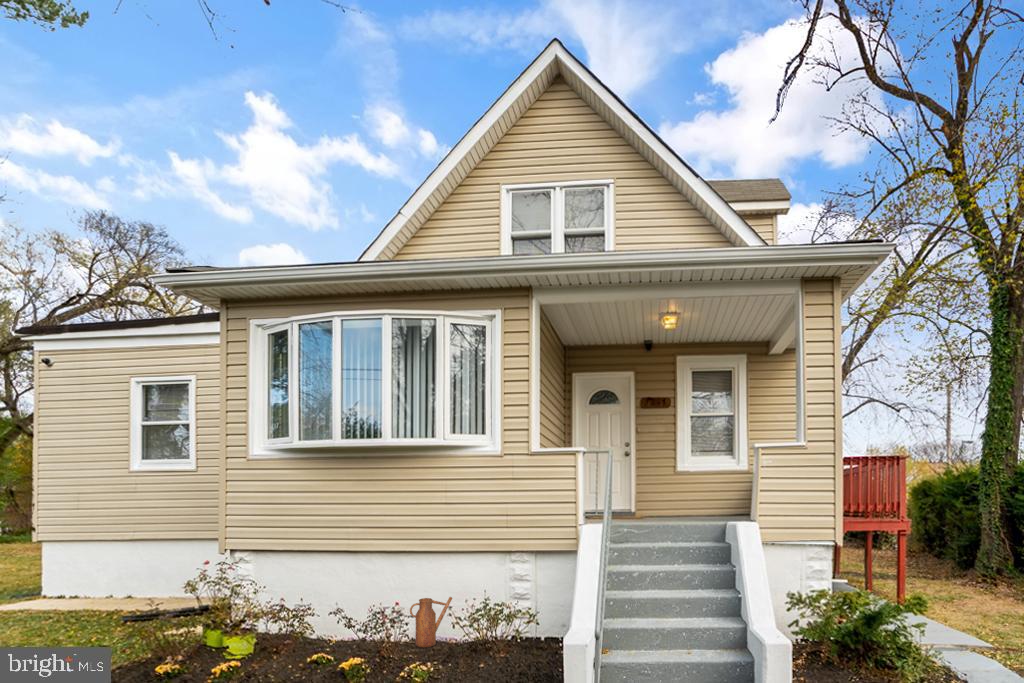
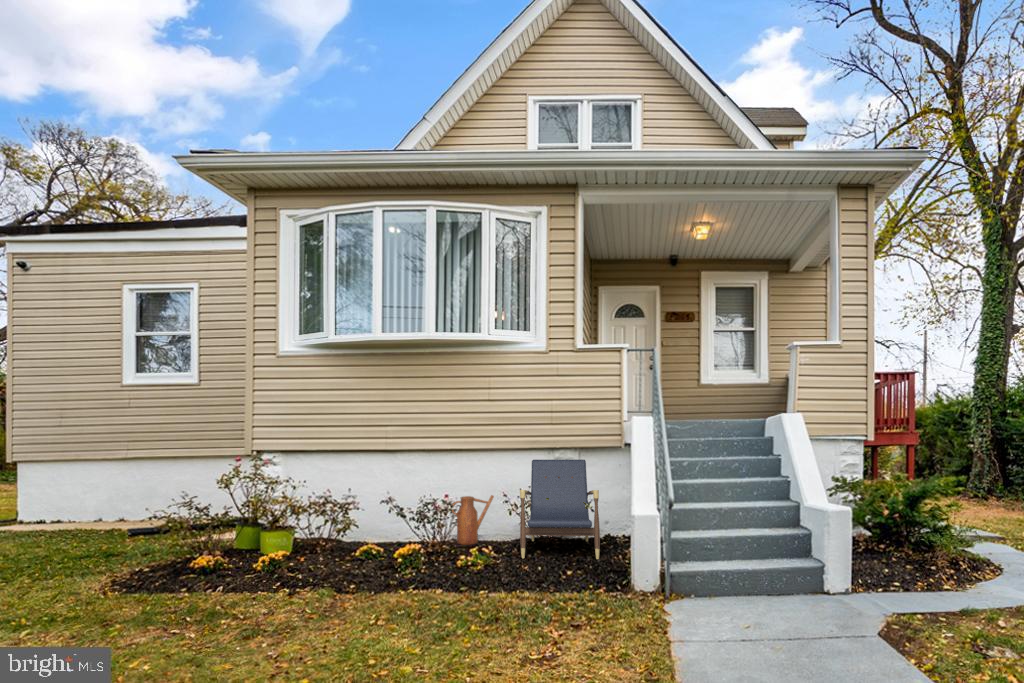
lounge chair: none [472,562,547,665] -> present [520,459,600,559]

